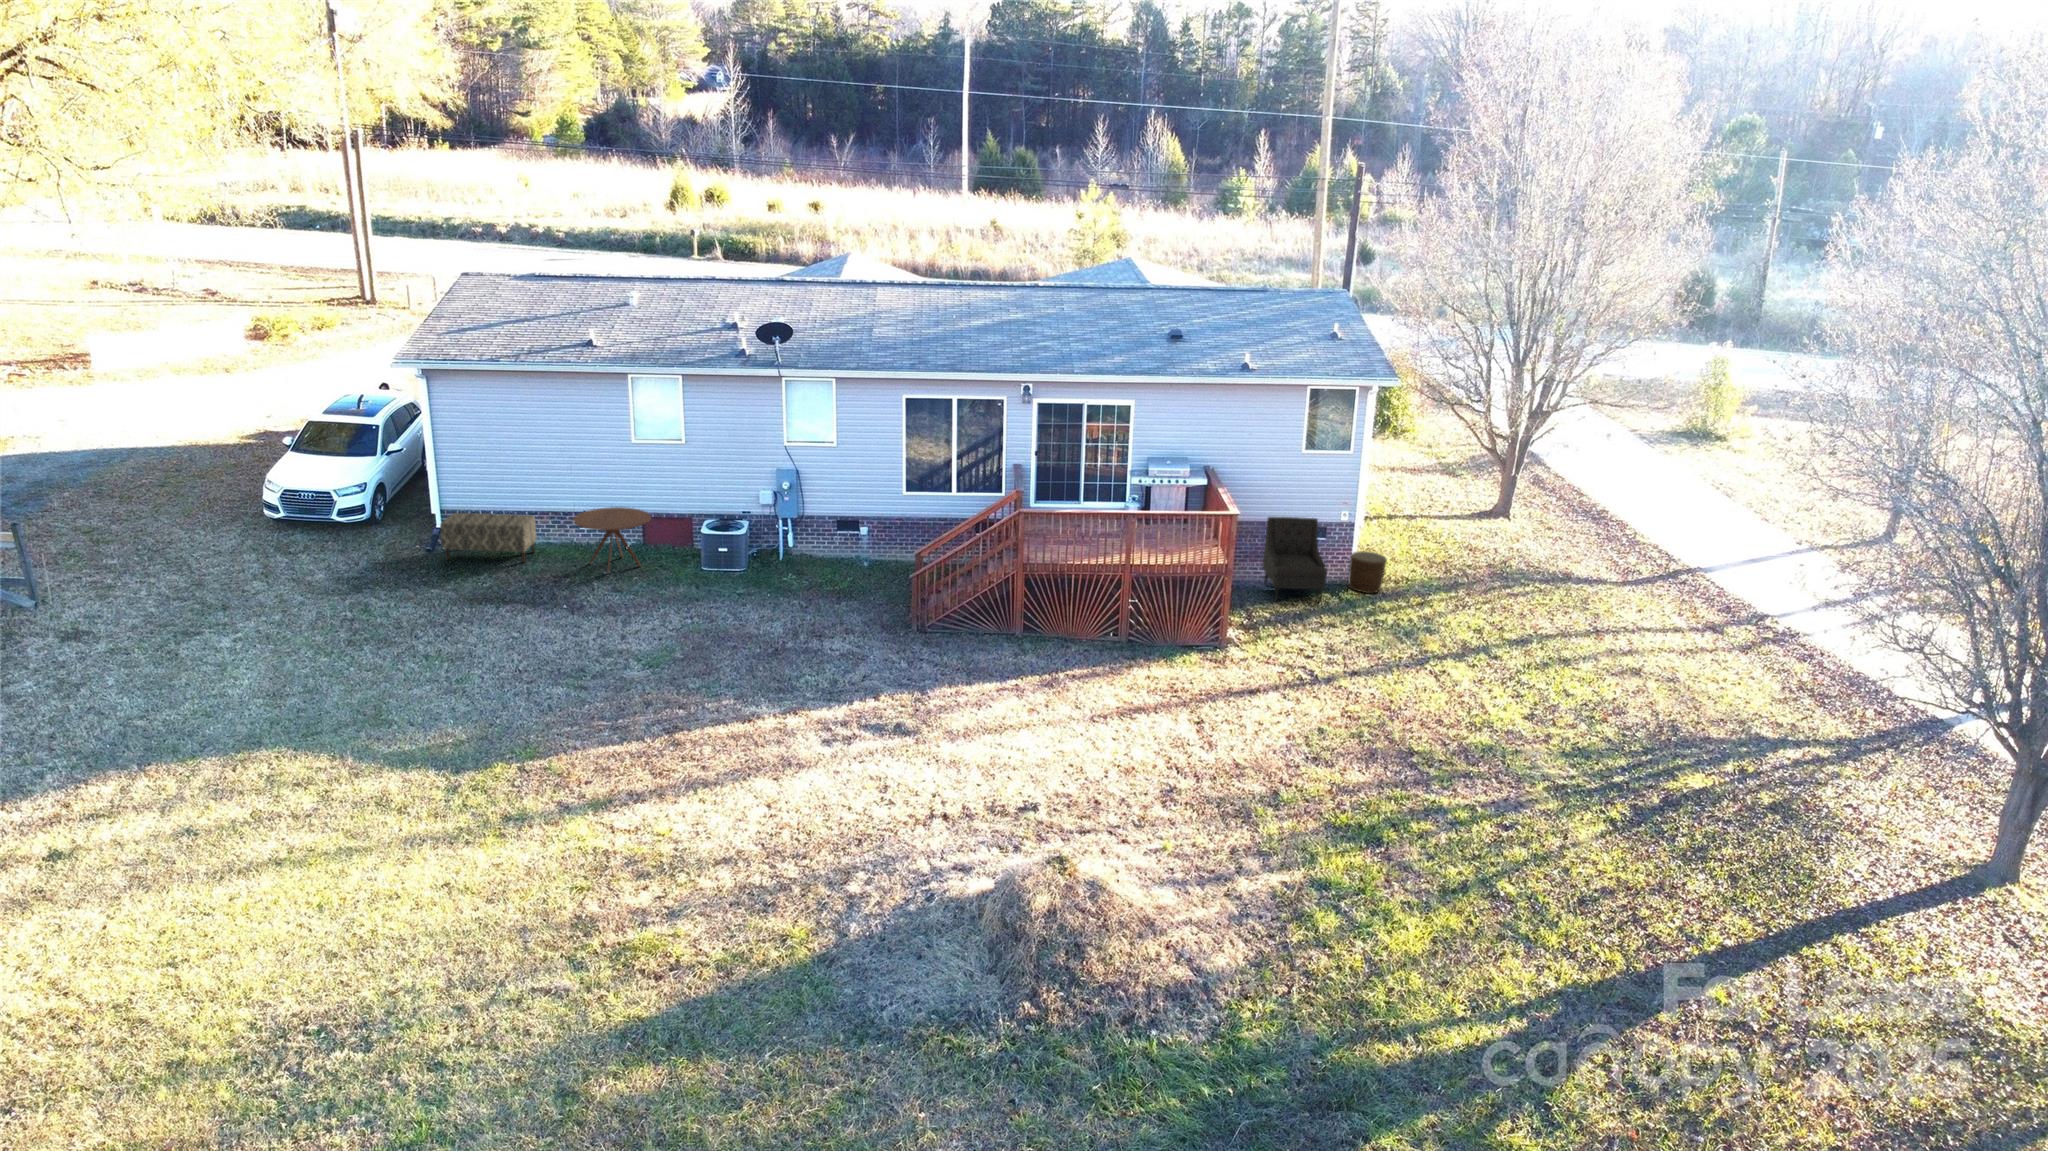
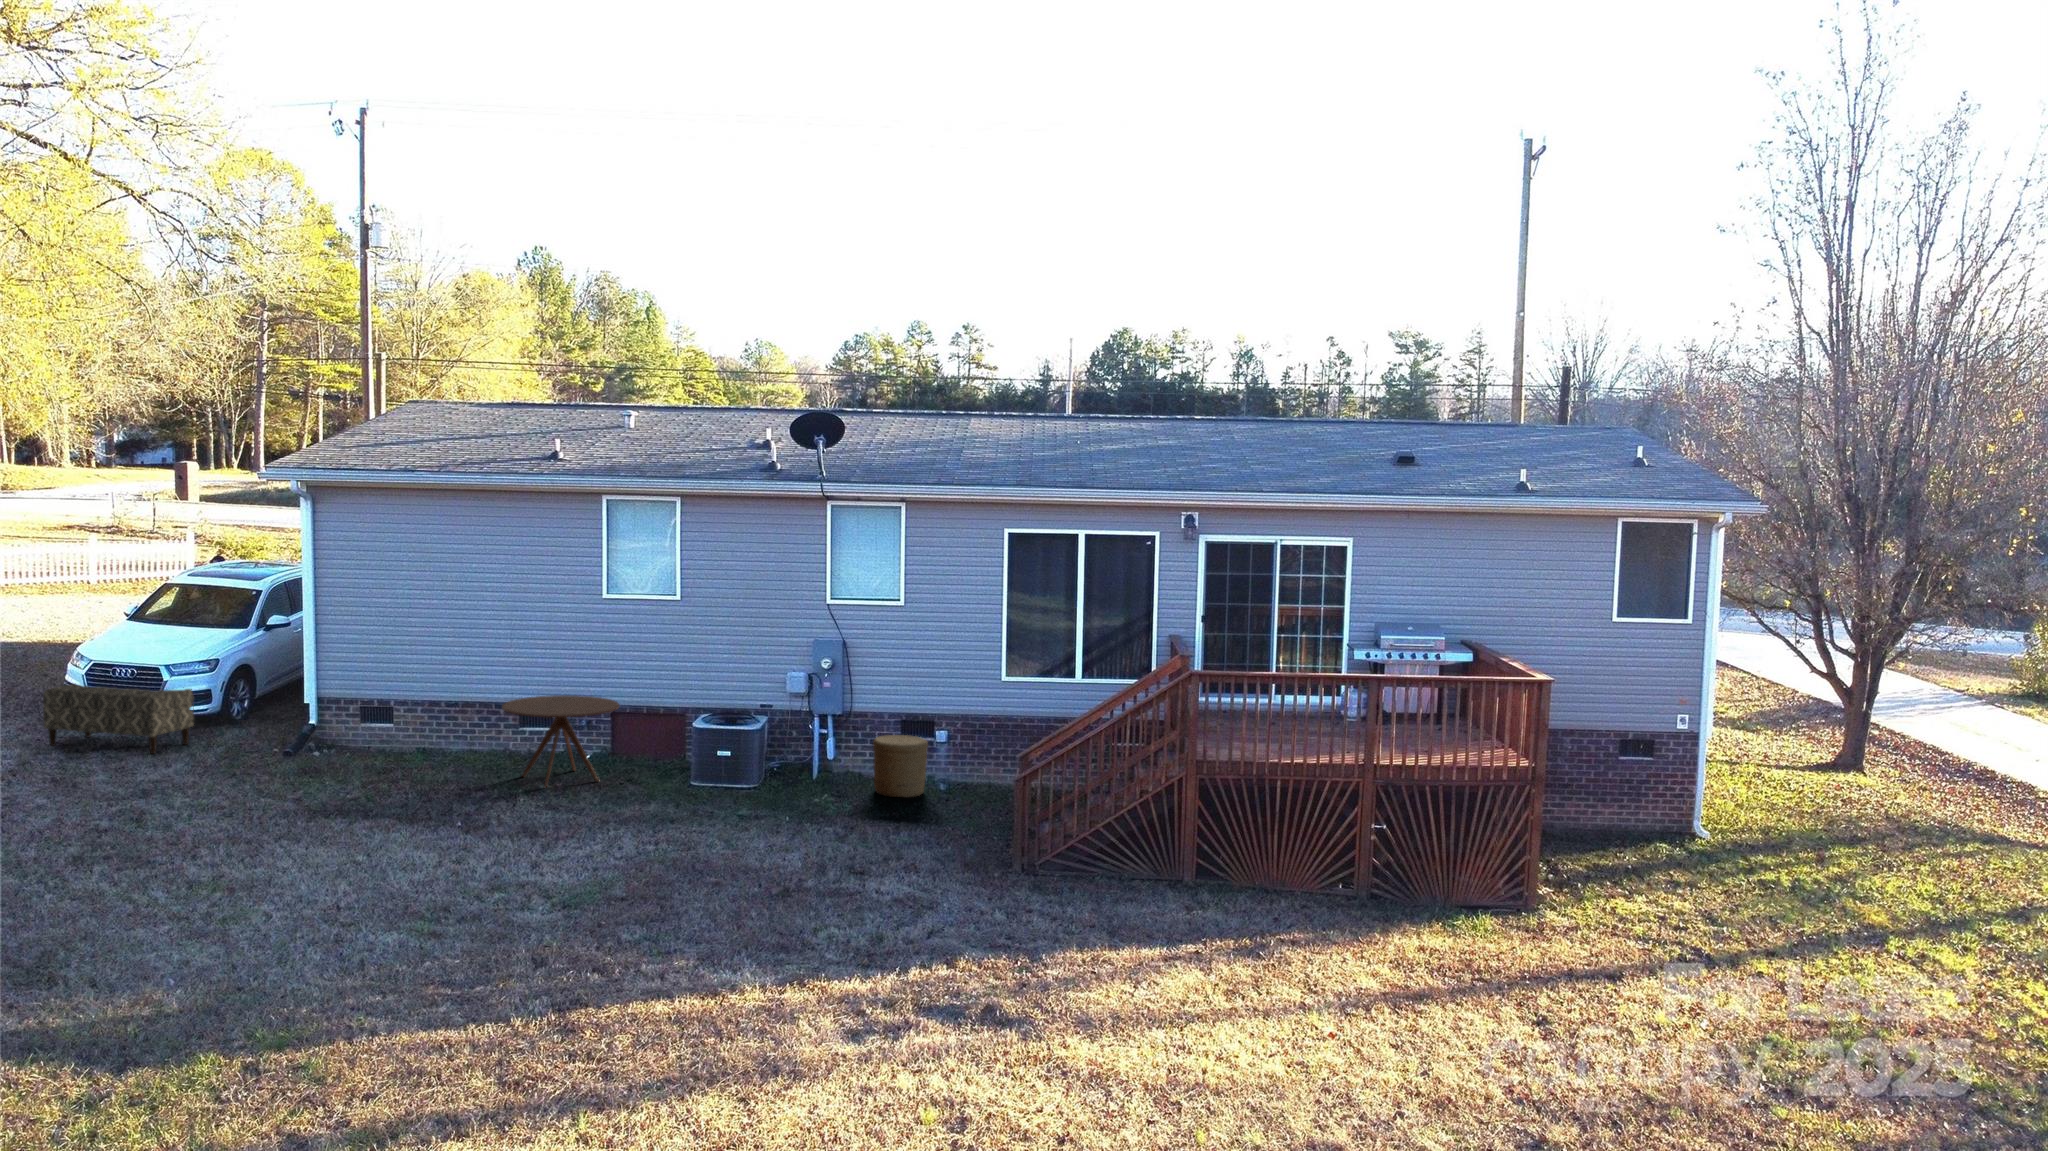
bench: present [440,513,537,562] -> present [43,684,194,754]
chair: present [1262,517,1328,603] -> none [1558,720,1678,855]
woven basket: present [1348,551,1387,593] -> present [873,735,928,797]

